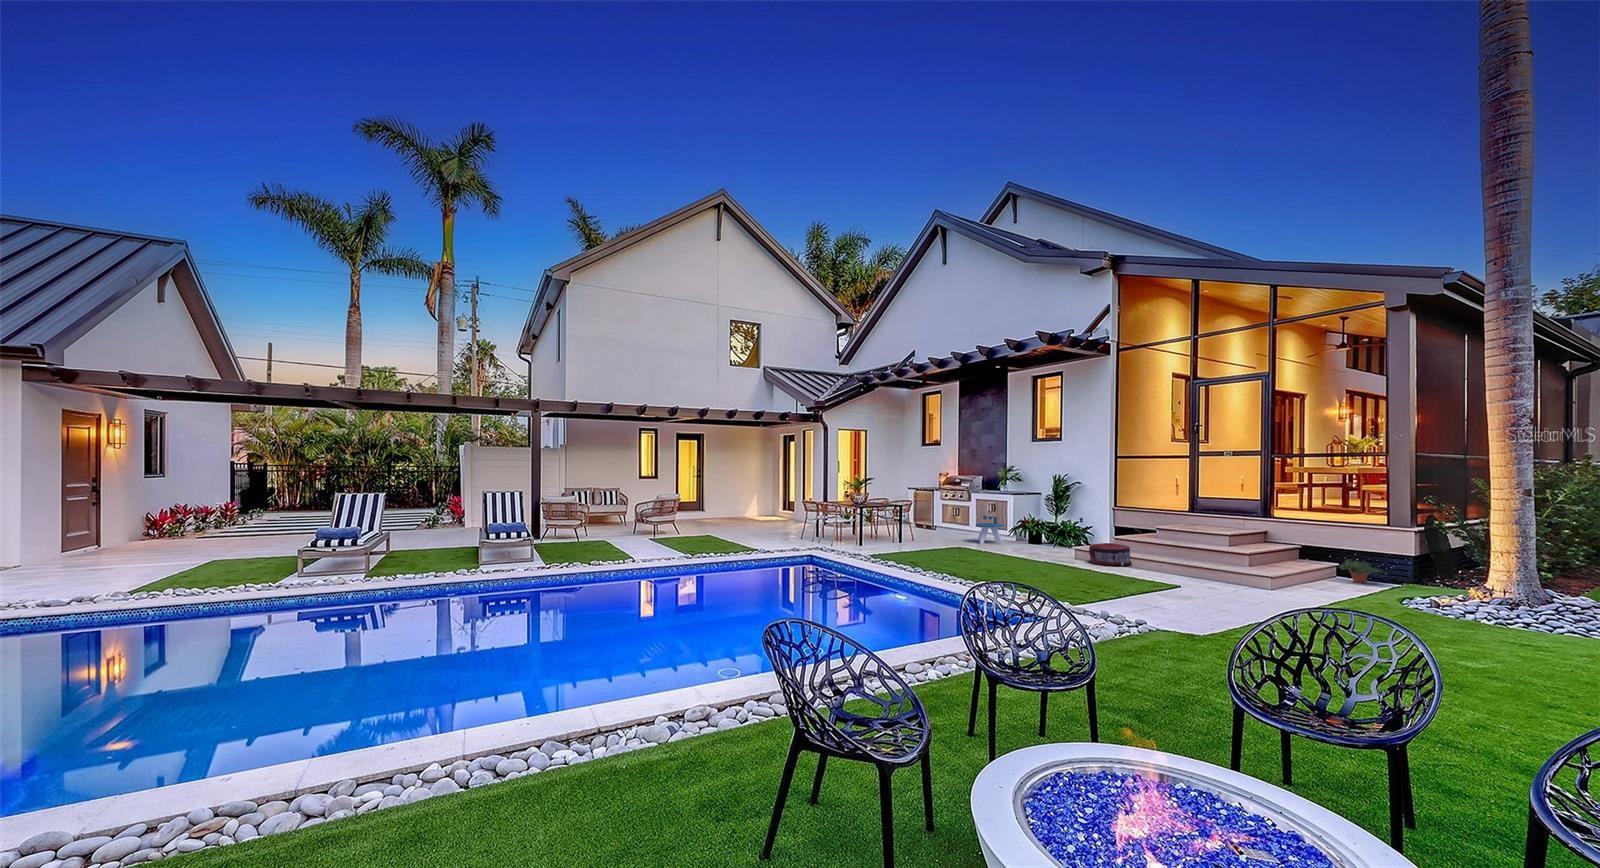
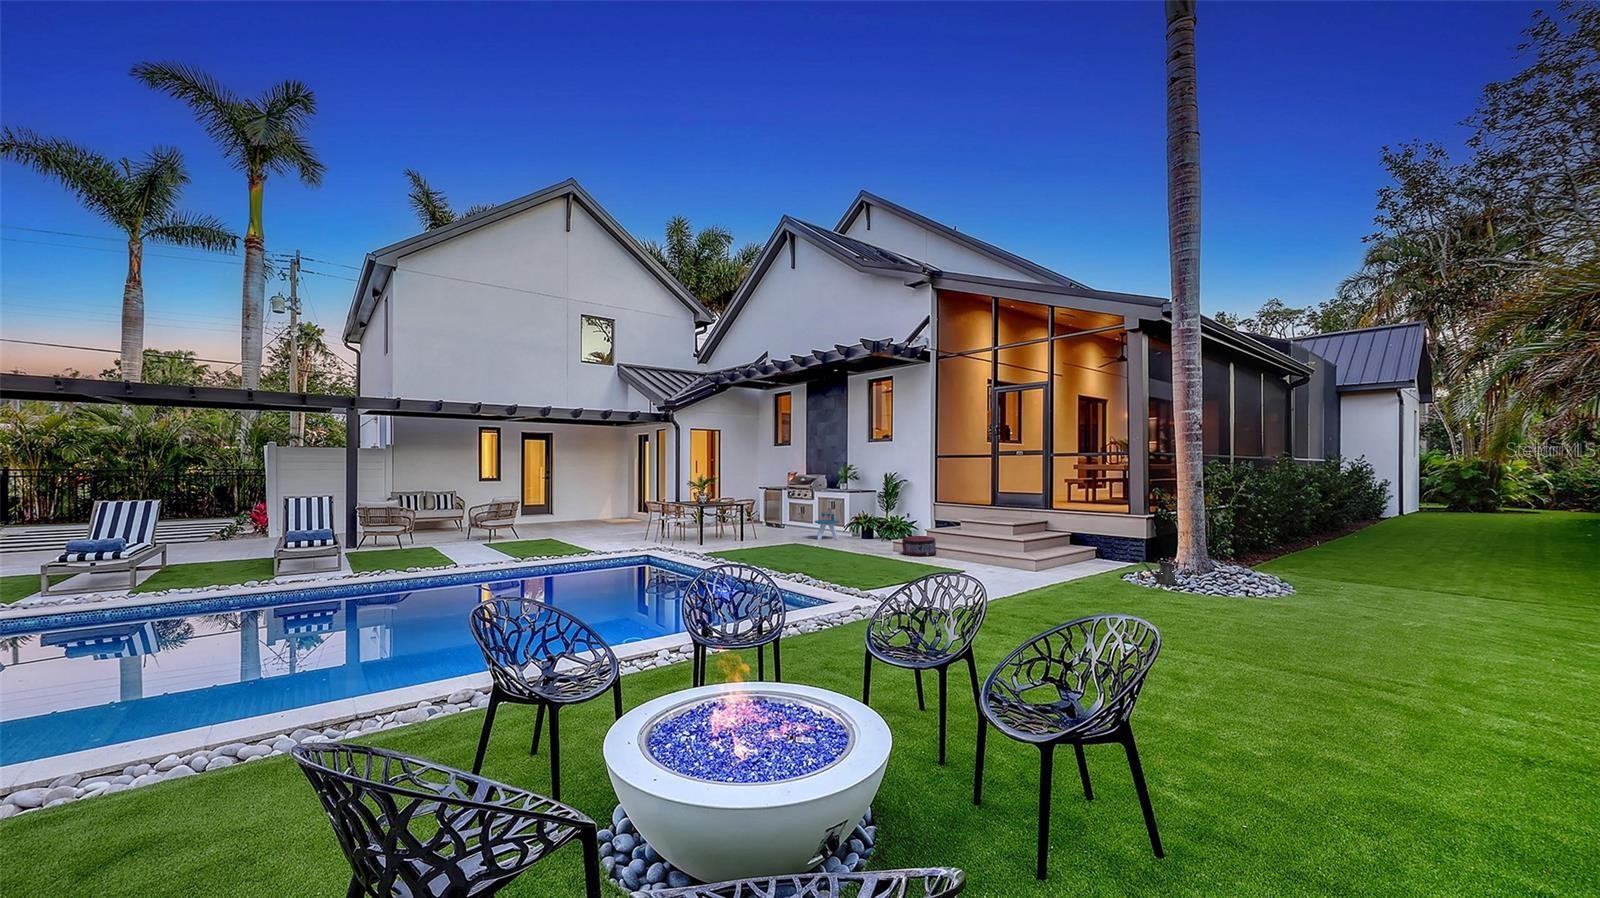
potted plant: present [1339,559,1388,583] -> none [1091,544,1126,563]
watering can: none [1433,581,1499,615] -> present [1139,559,1180,585]

